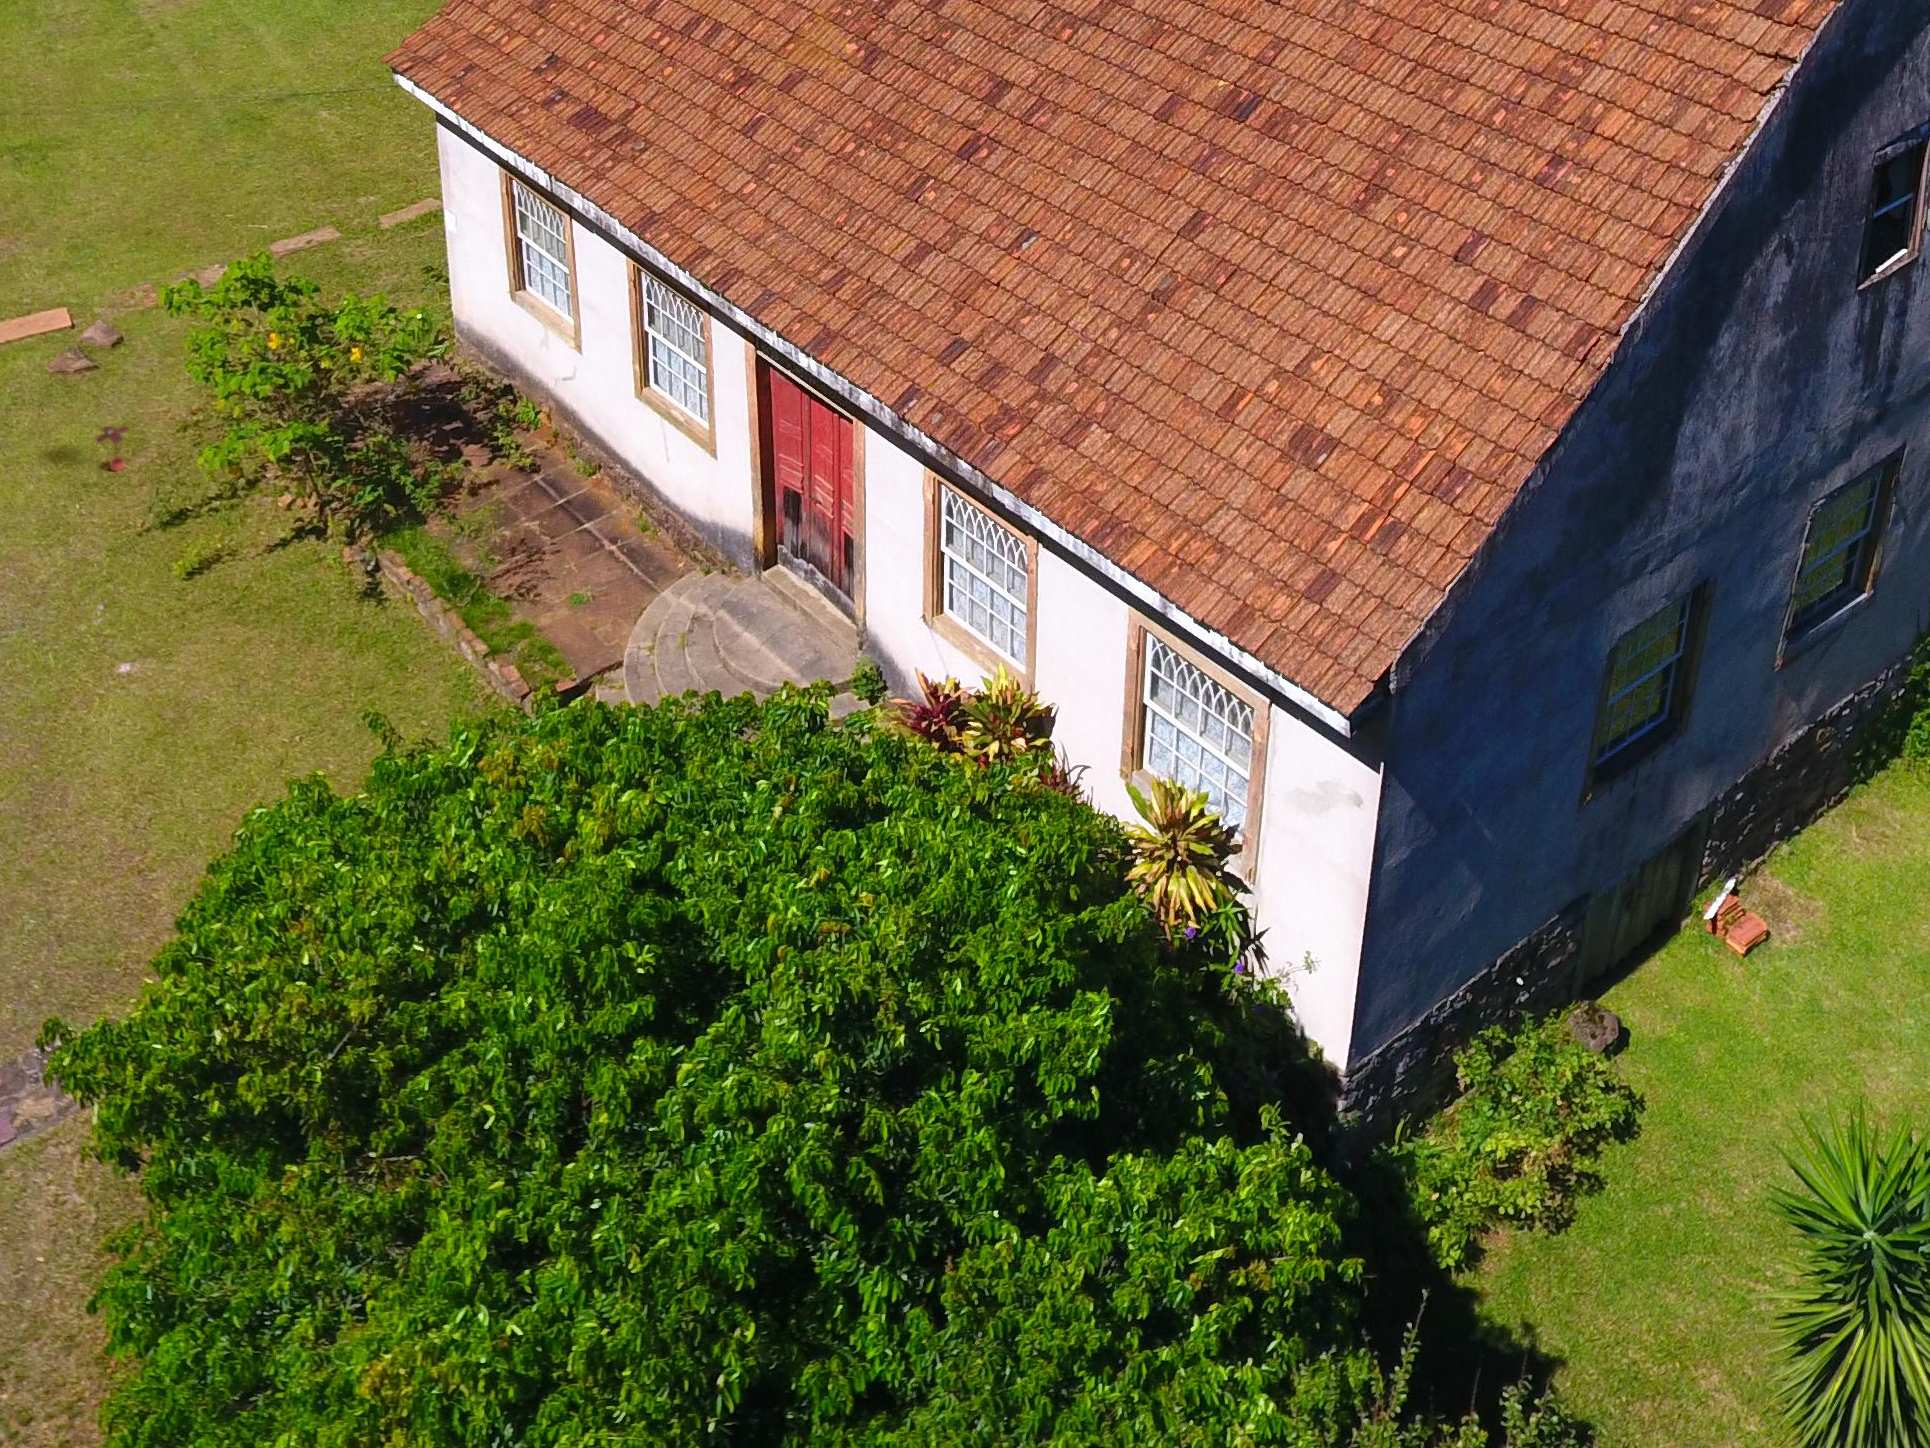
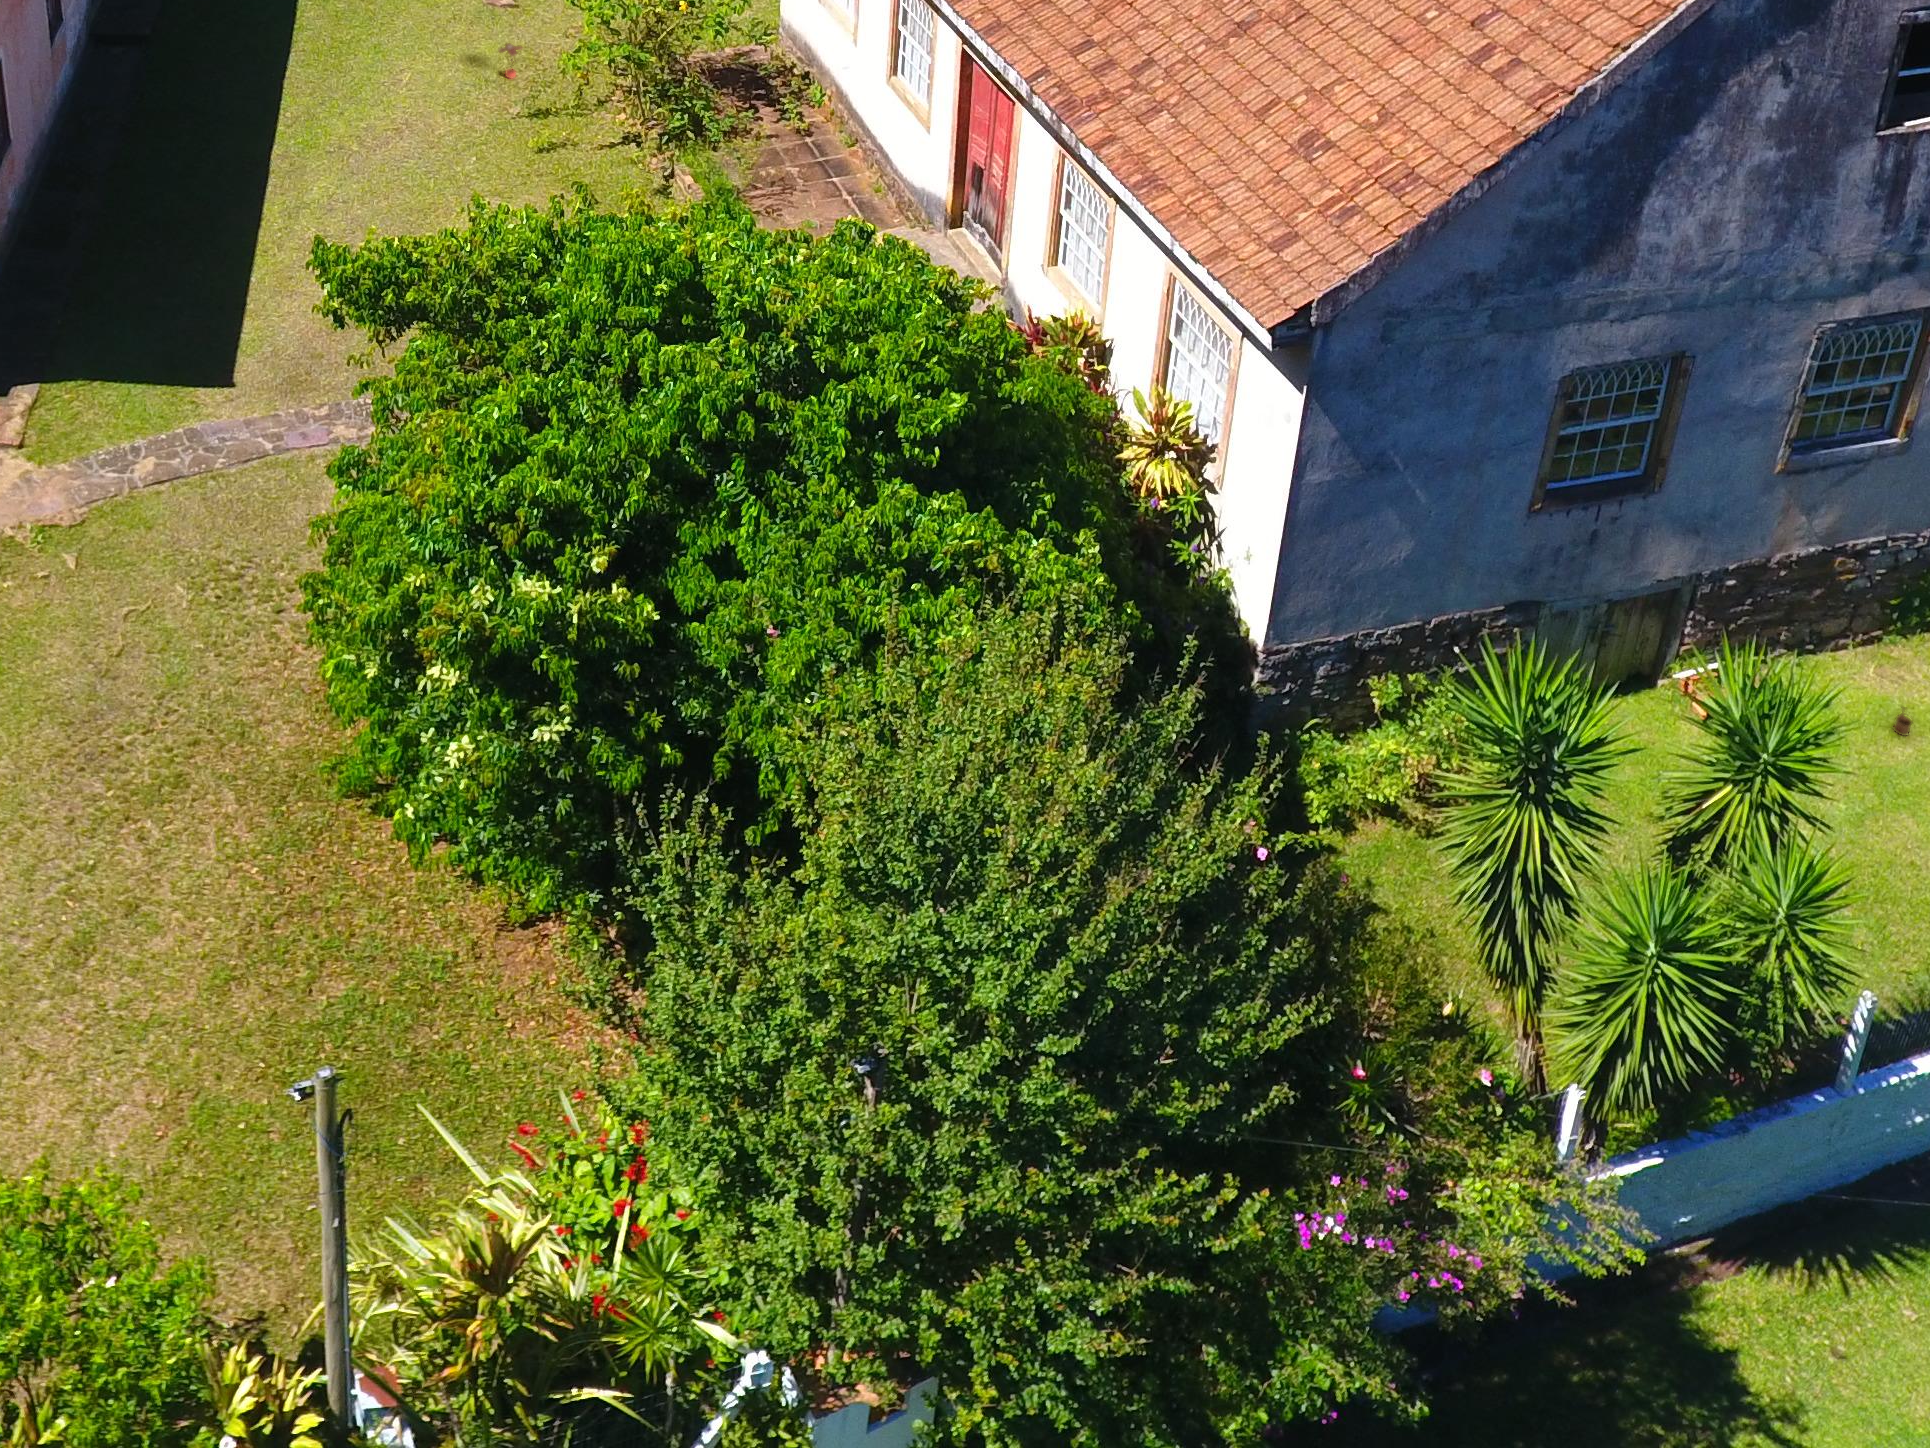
watering can: none [1893,856,1912,889] -> present [1894,707,1912,736]

